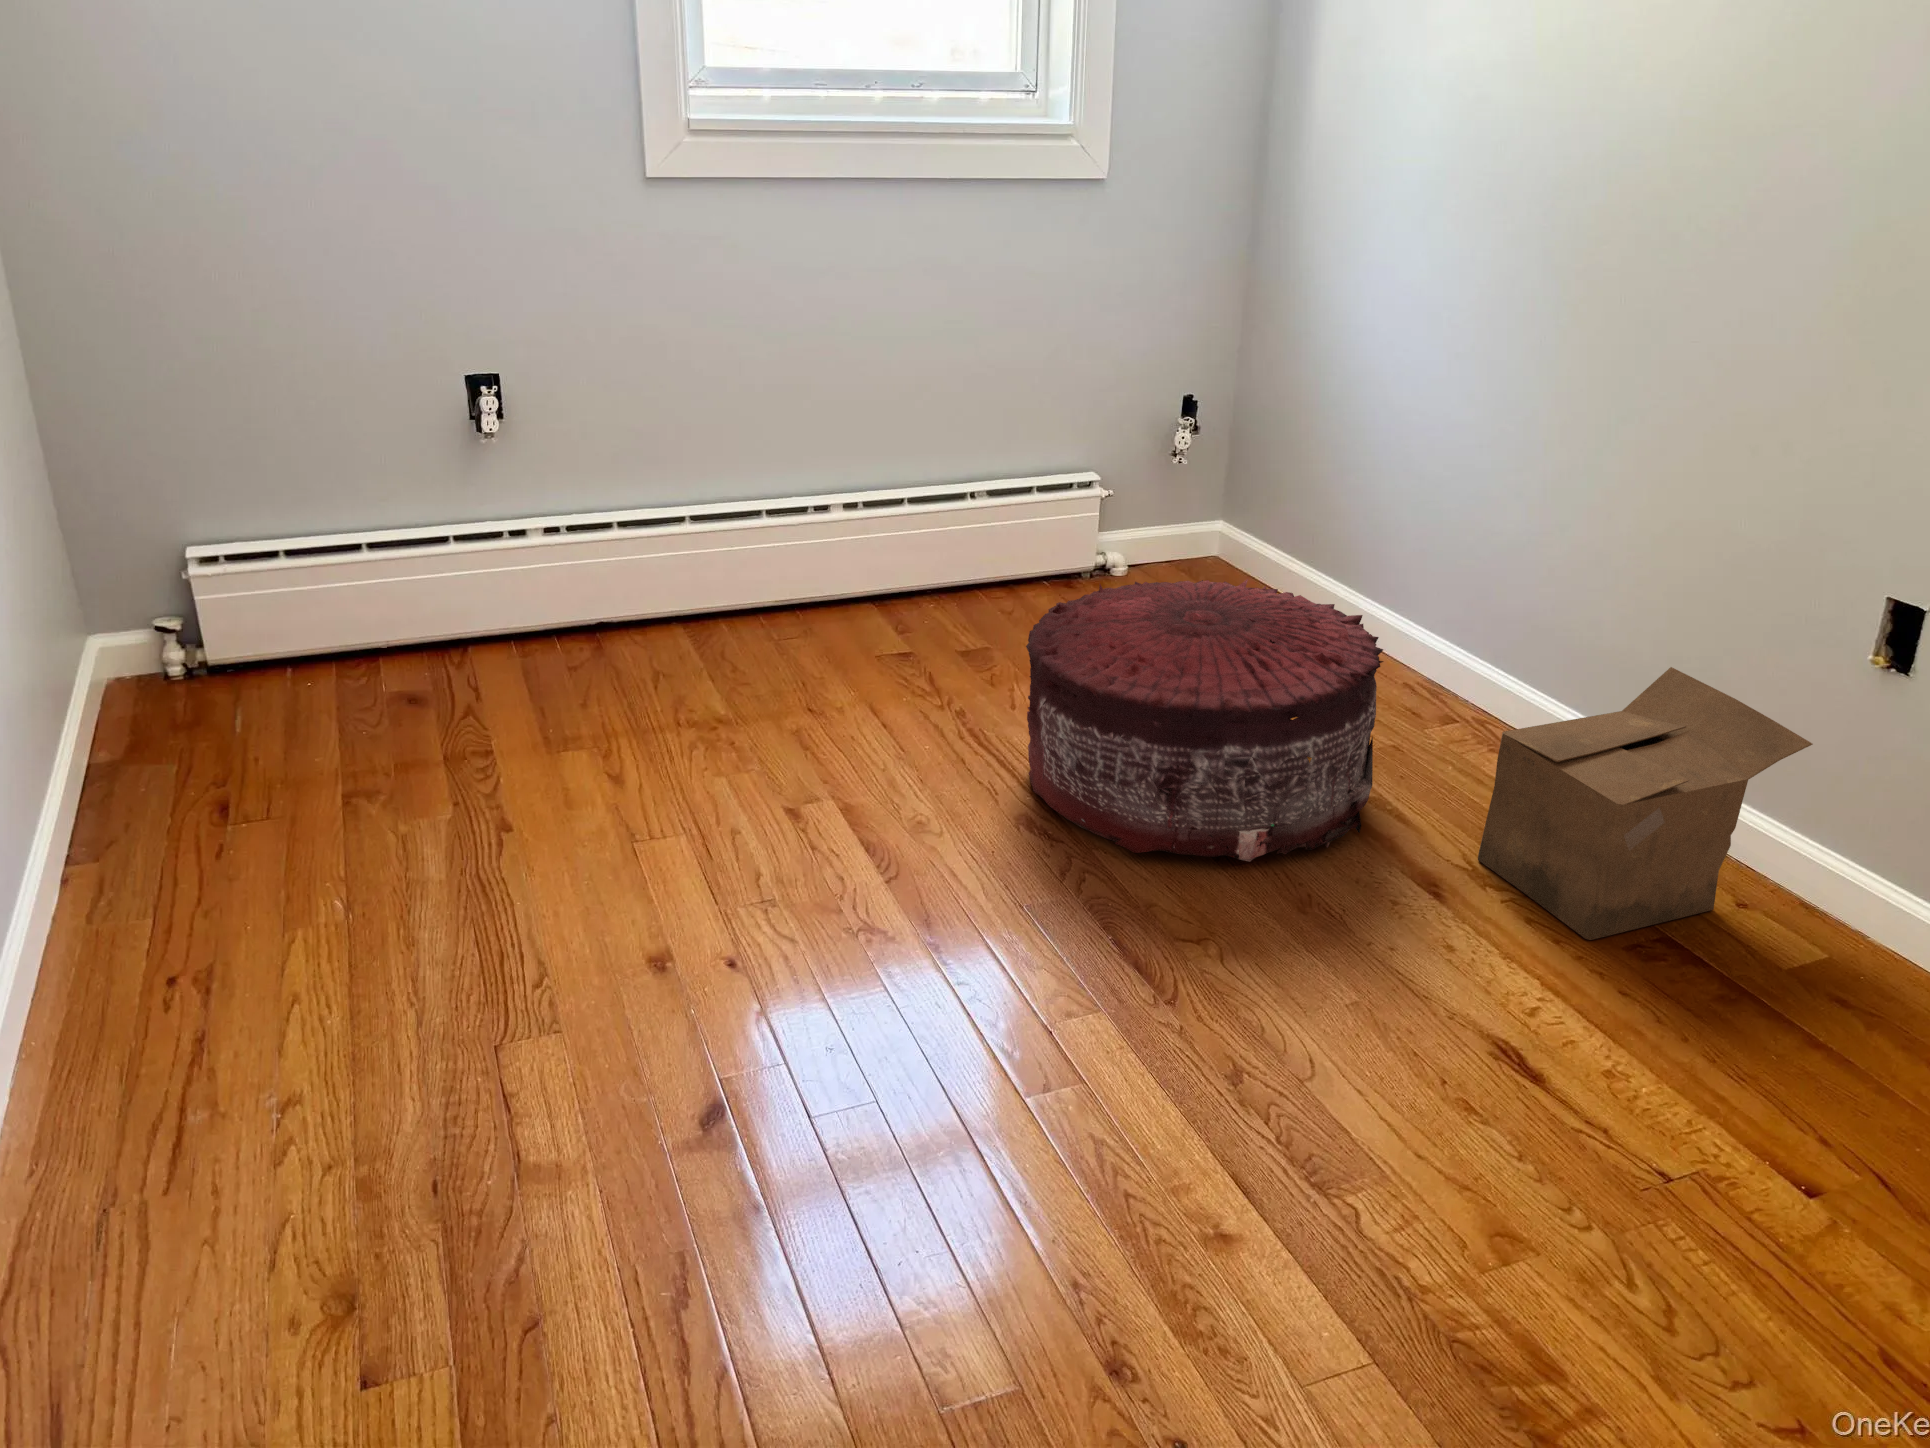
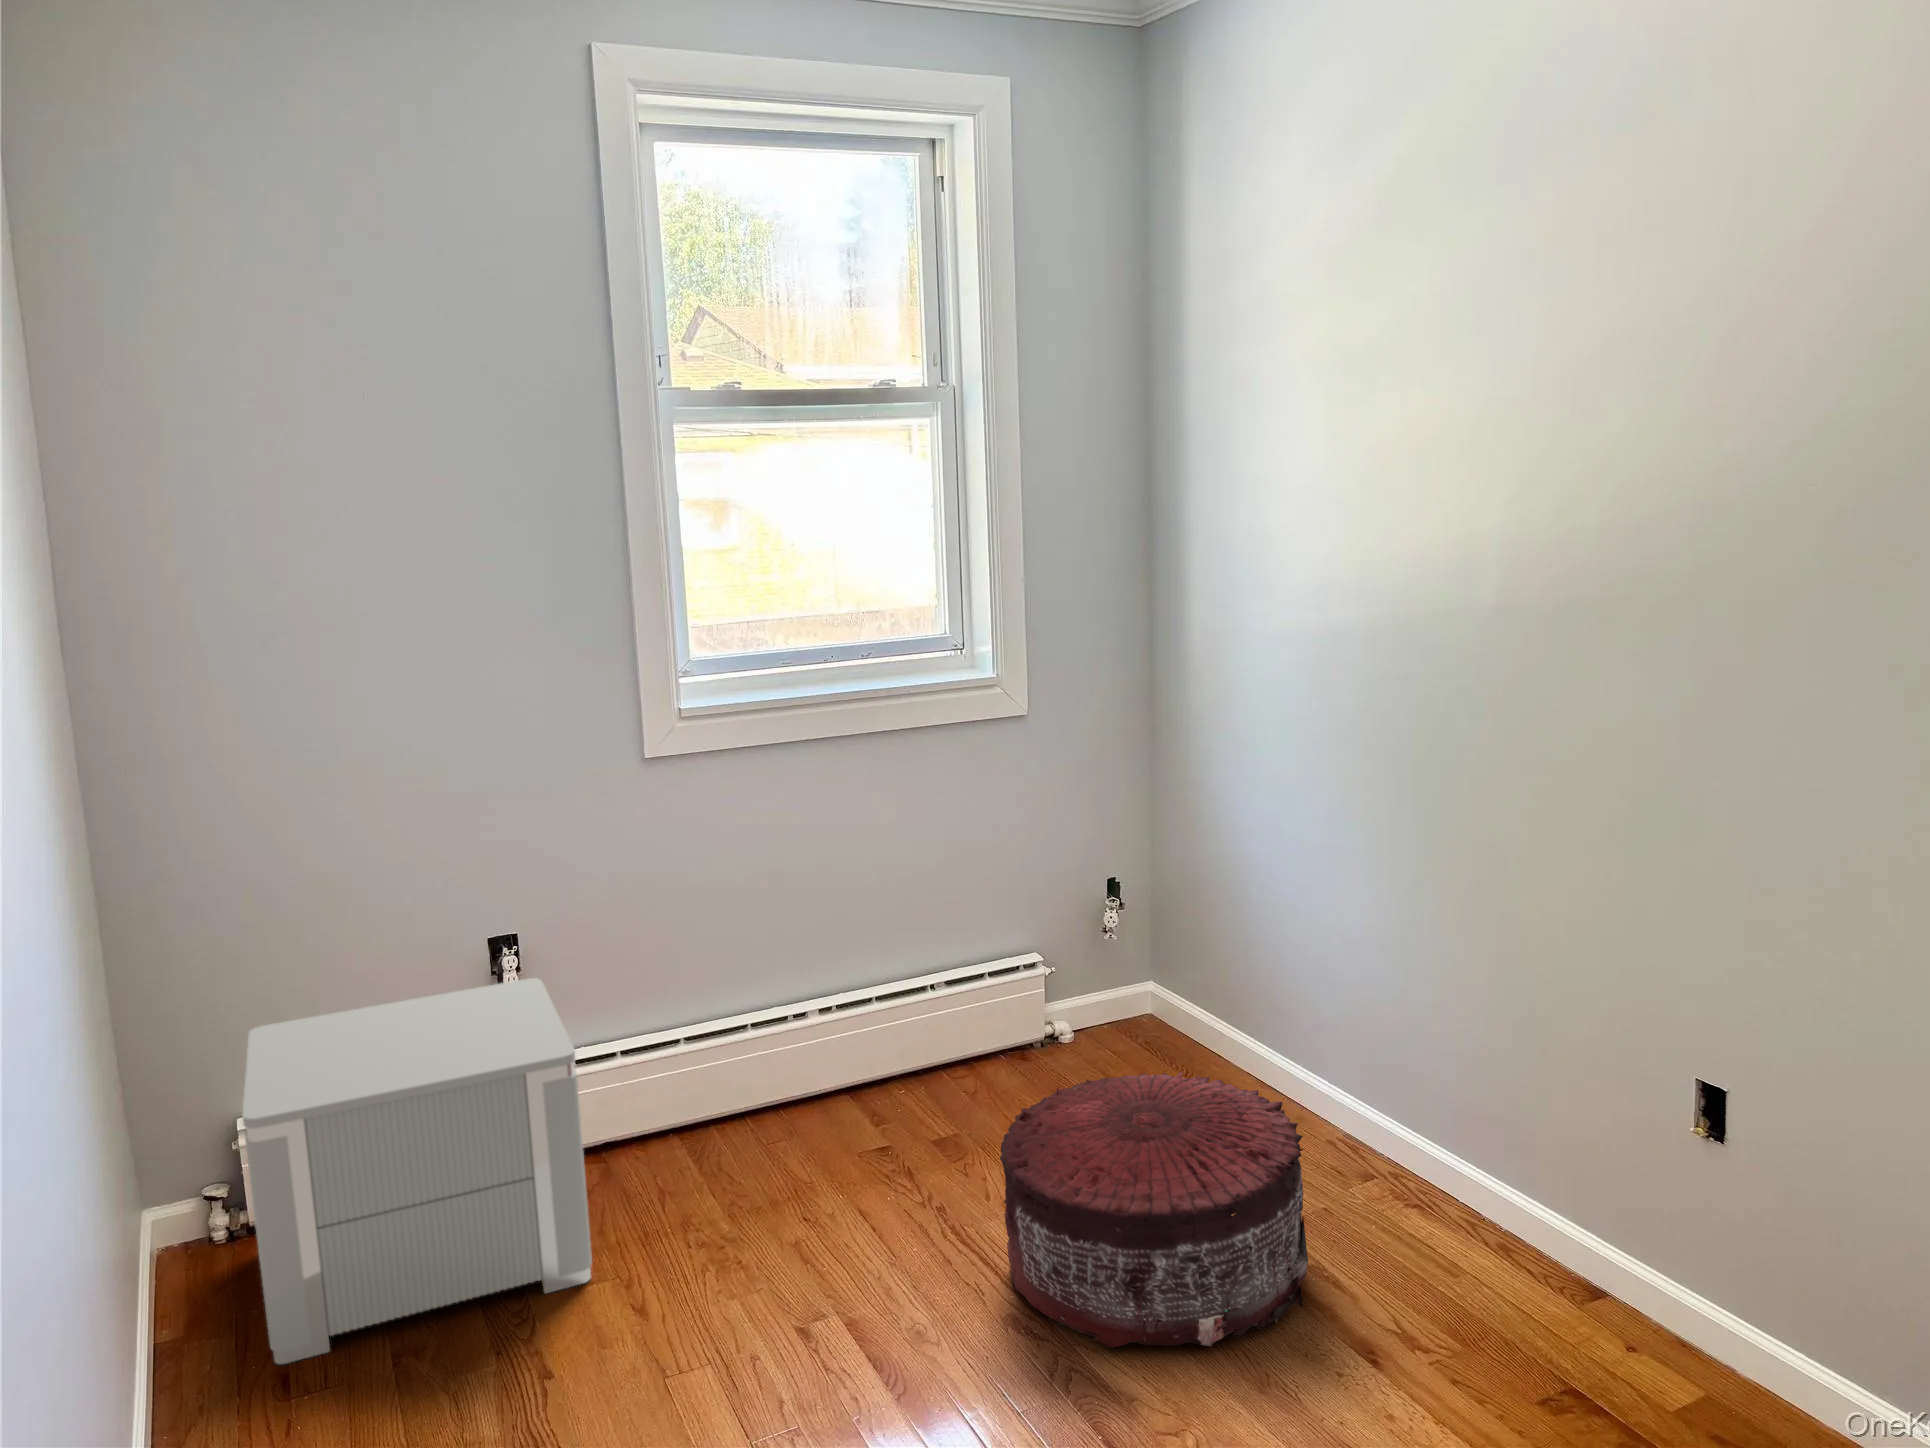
nightstand: none [150,423,568,792] -> present [242,978,592,1364]
cardboard box: present [1478,667,1813,940] -> none [1405,1133,1659,1396]

